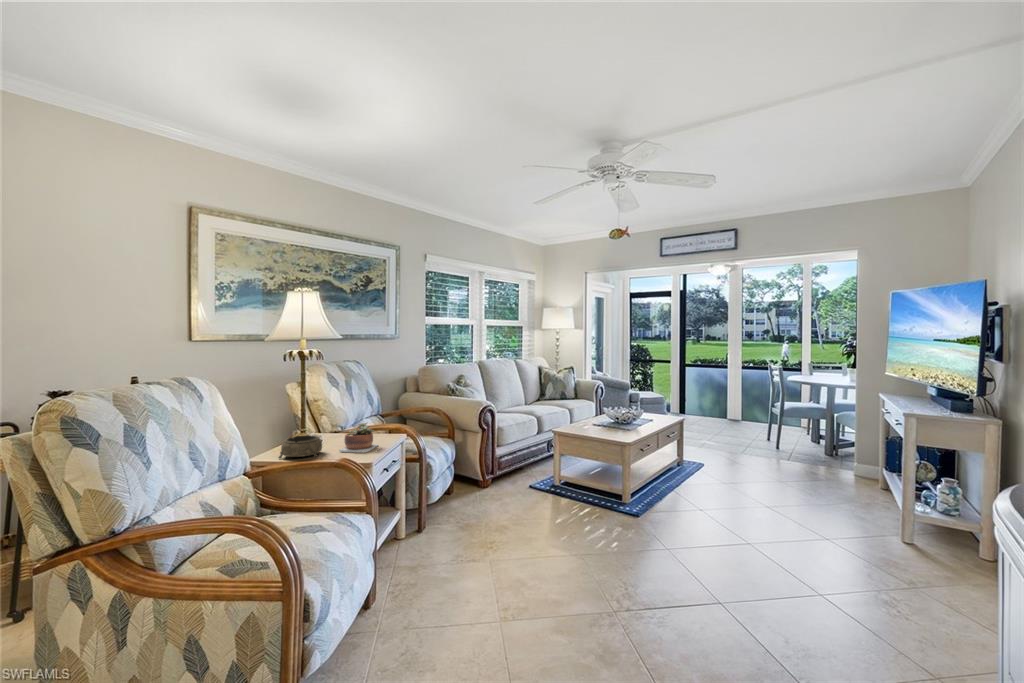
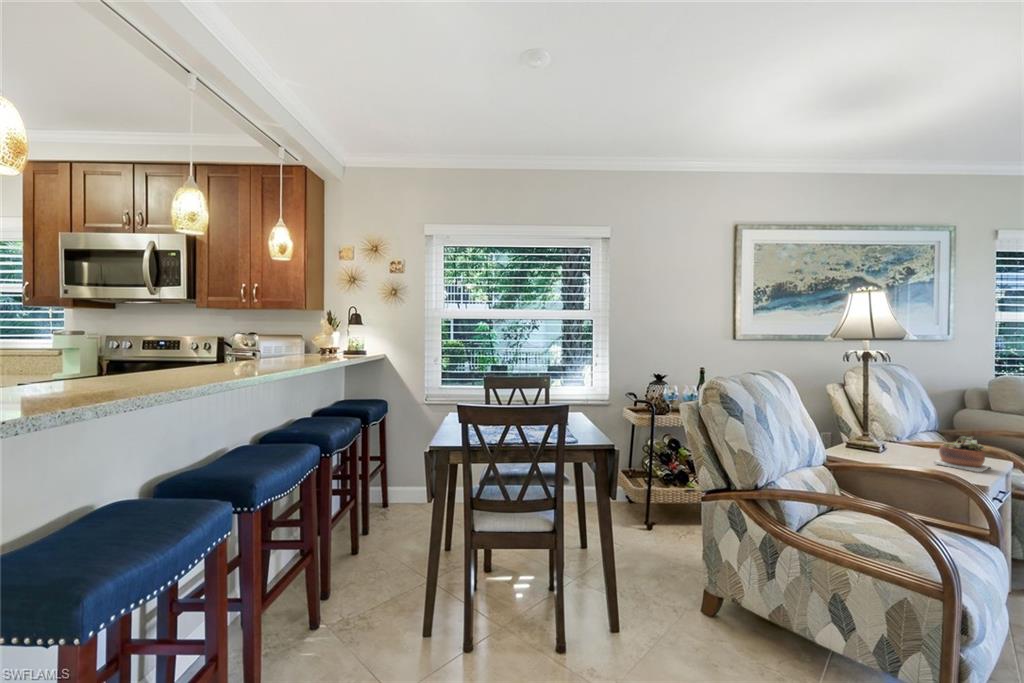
decorative bowl: present [279,435,322,458] -> none [855,437,909,464]

